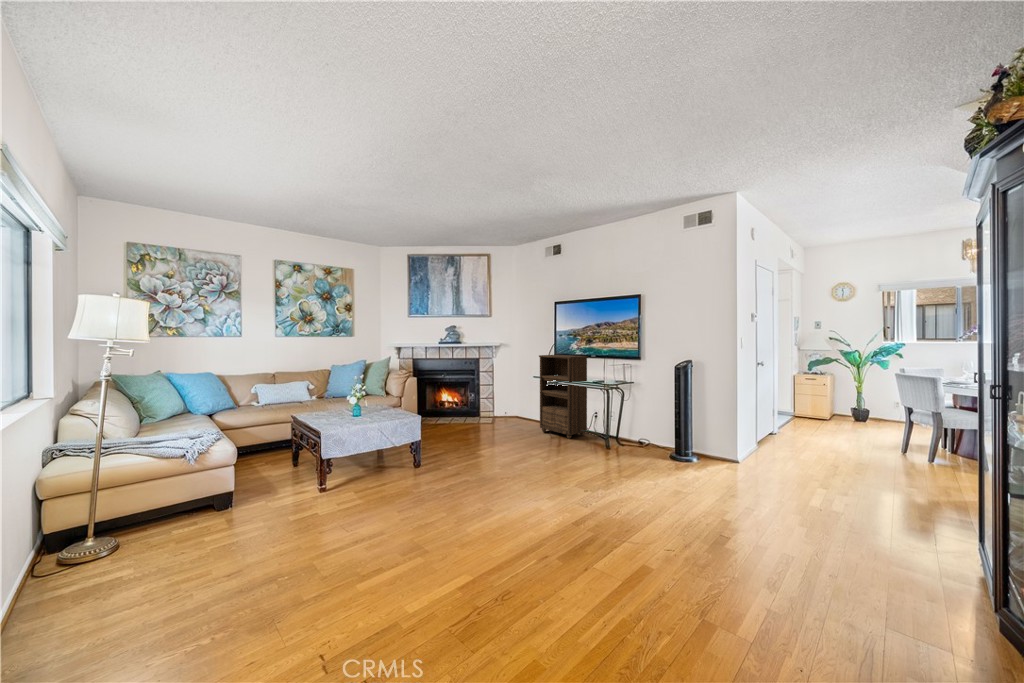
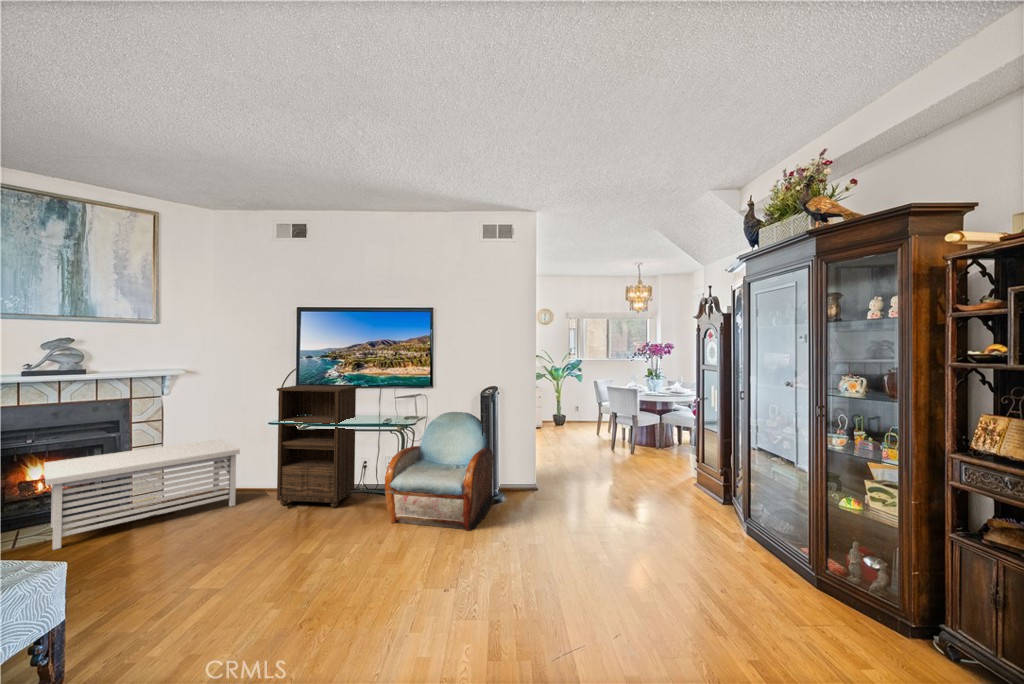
armchair: none [589,380,688,470] -> present [385,412,495,531]
storage bench: none [442,387,523,428] -> present [44,439,240,550]

